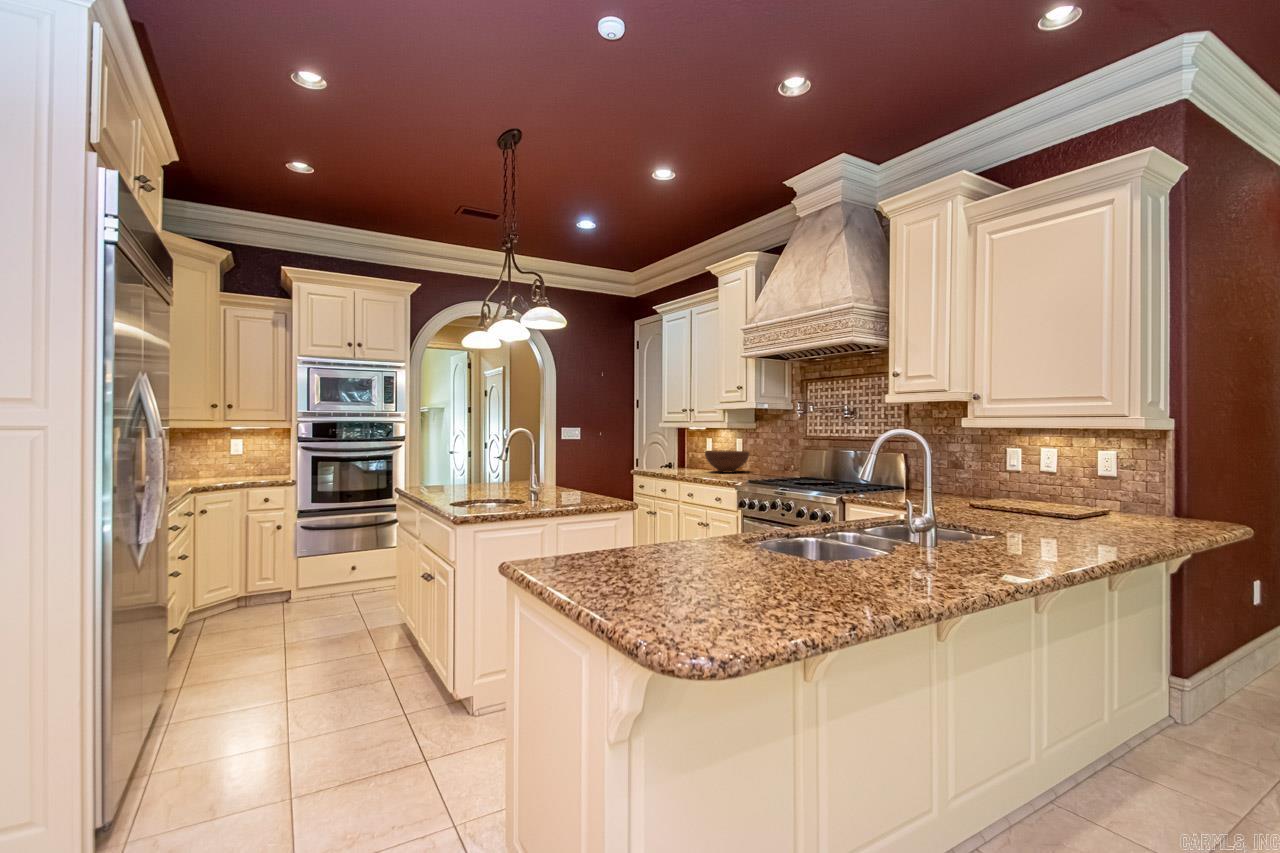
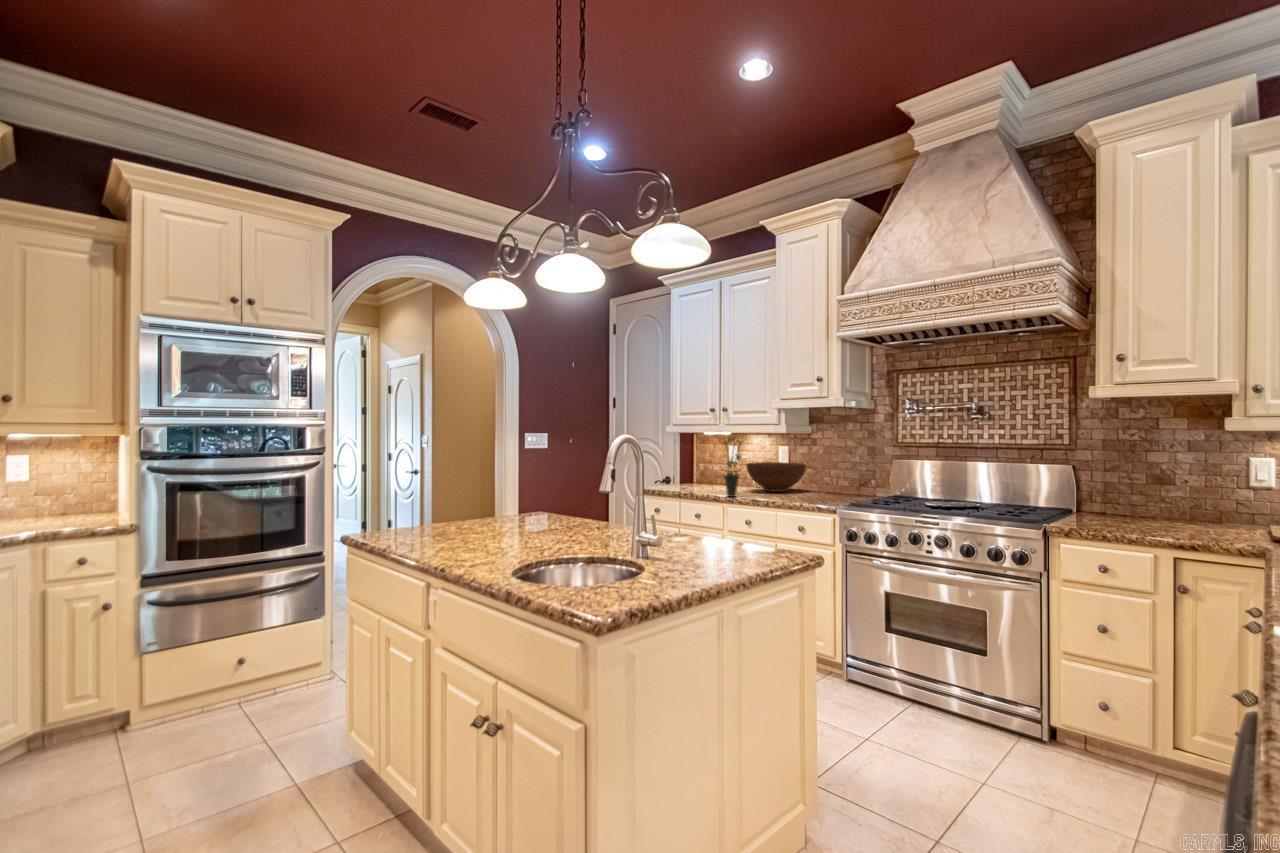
potted plant: none [679,429,698,475] -> present [724,437,742,497]

